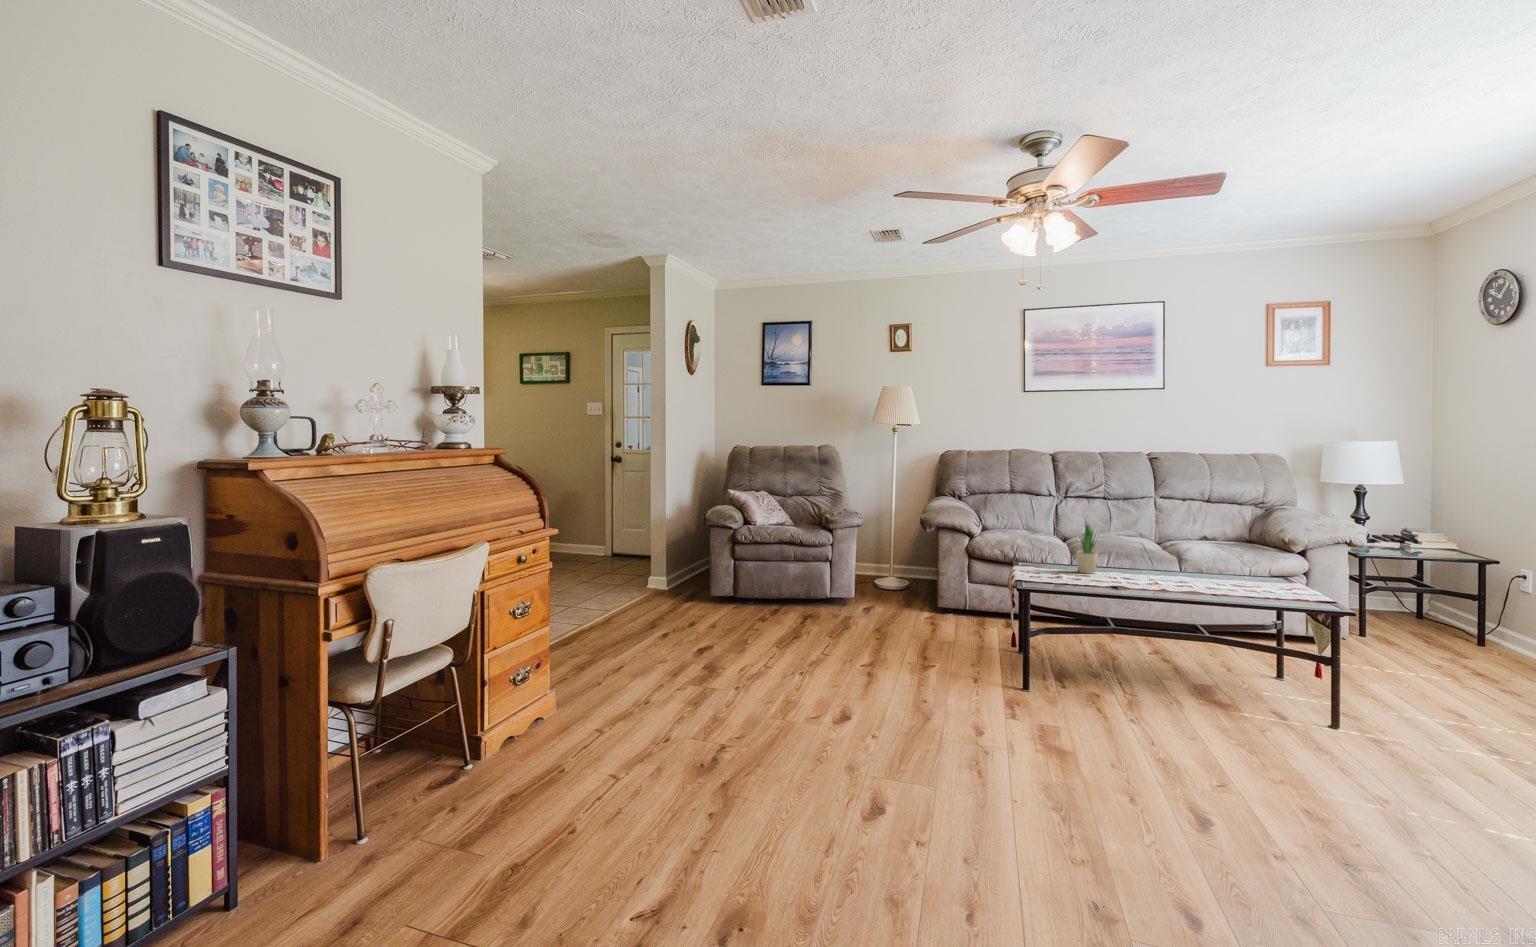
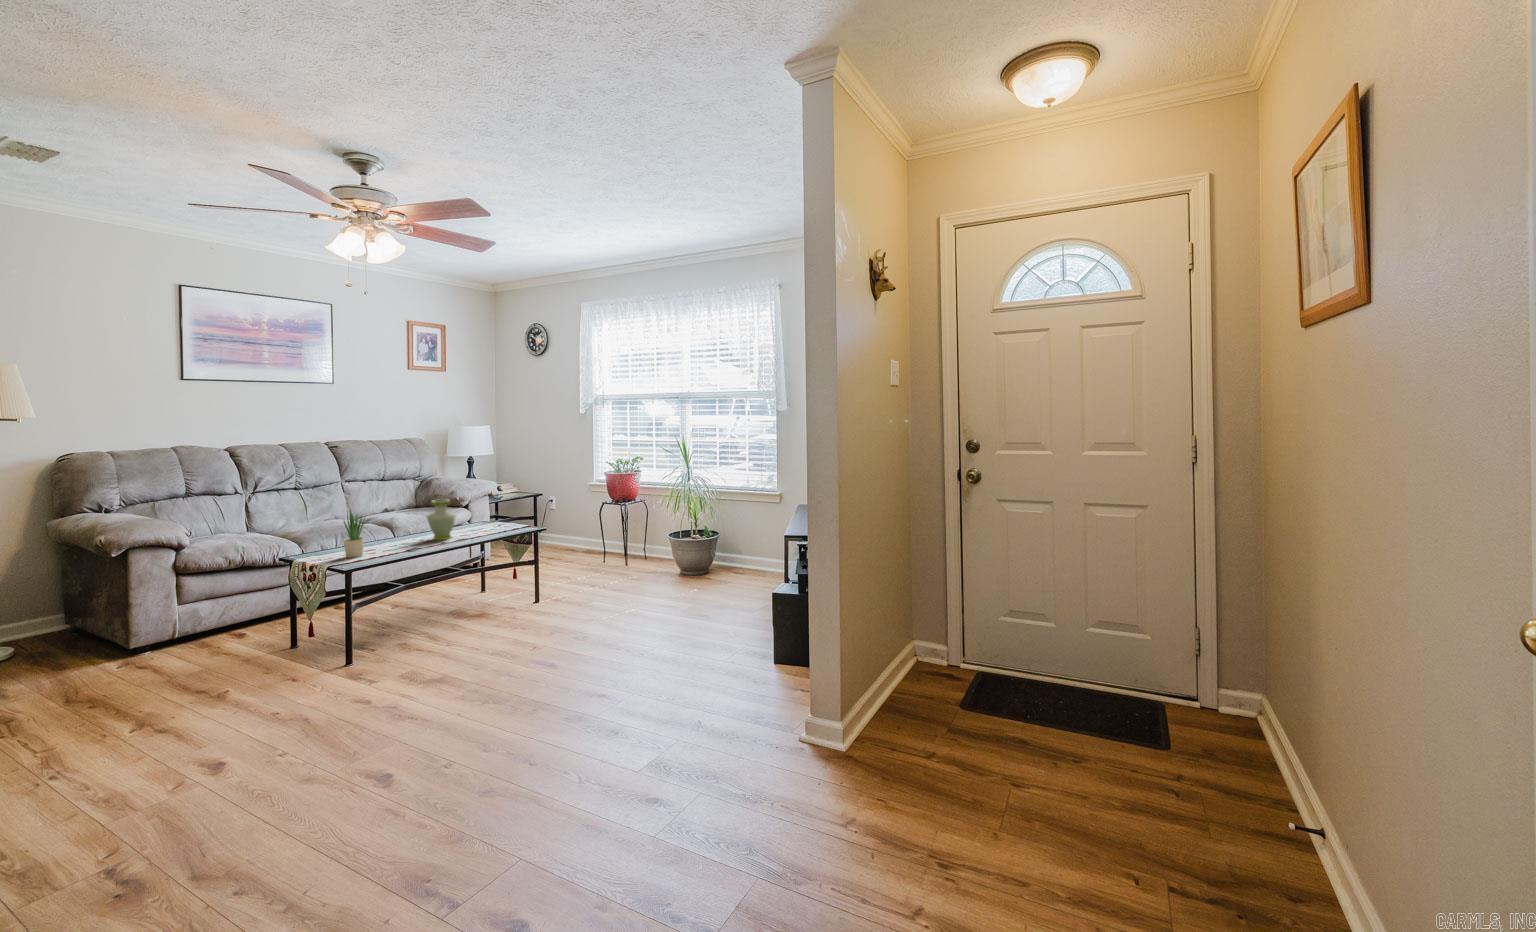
vase: none [1190,524,1235,581] -> present [426,499,456,540]

